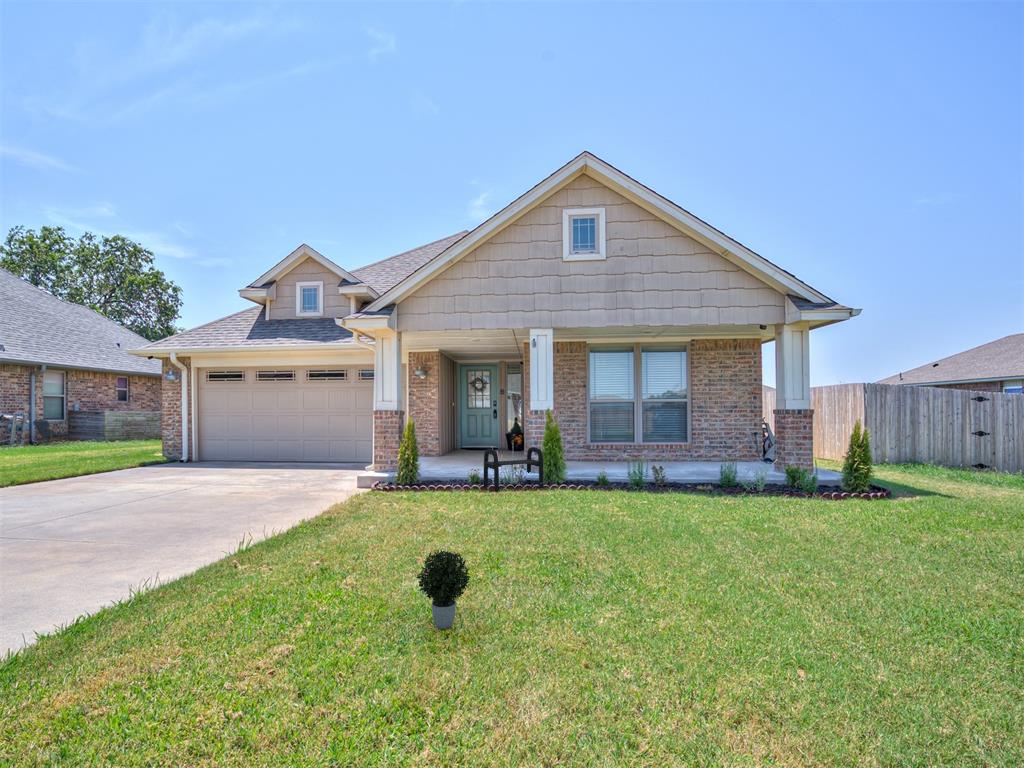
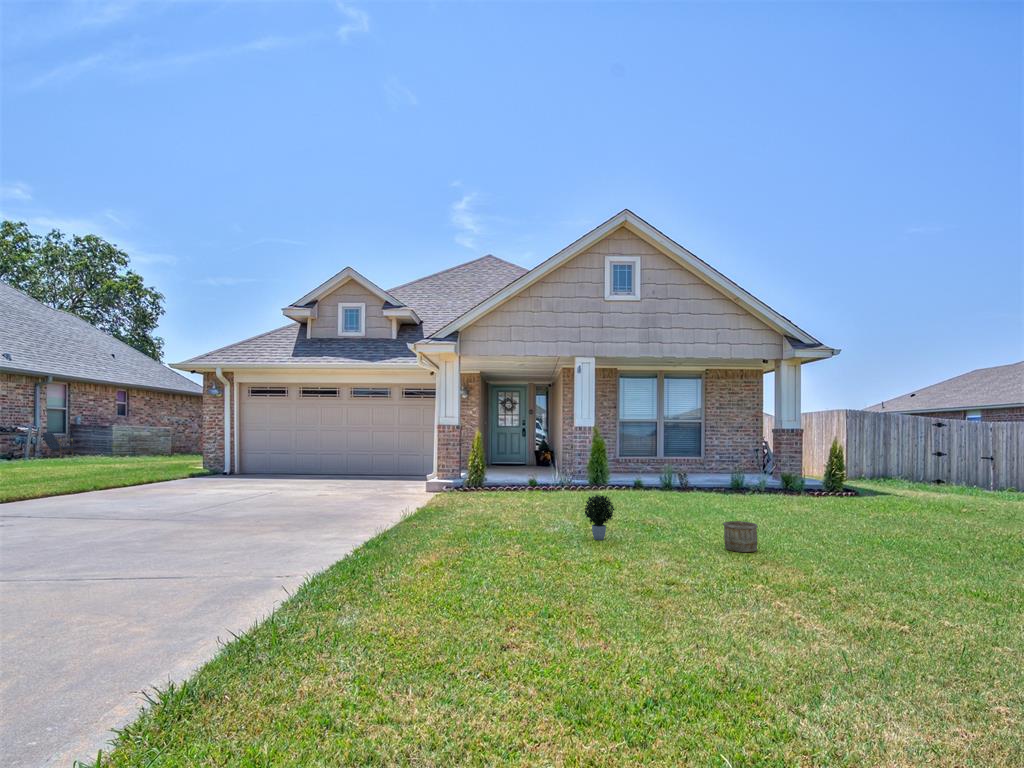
bench: present [483,447,544,491] -> none [539,456,590,490]
wooden bucket: none [645,609,709,683] -> present [723,521,758,552]

